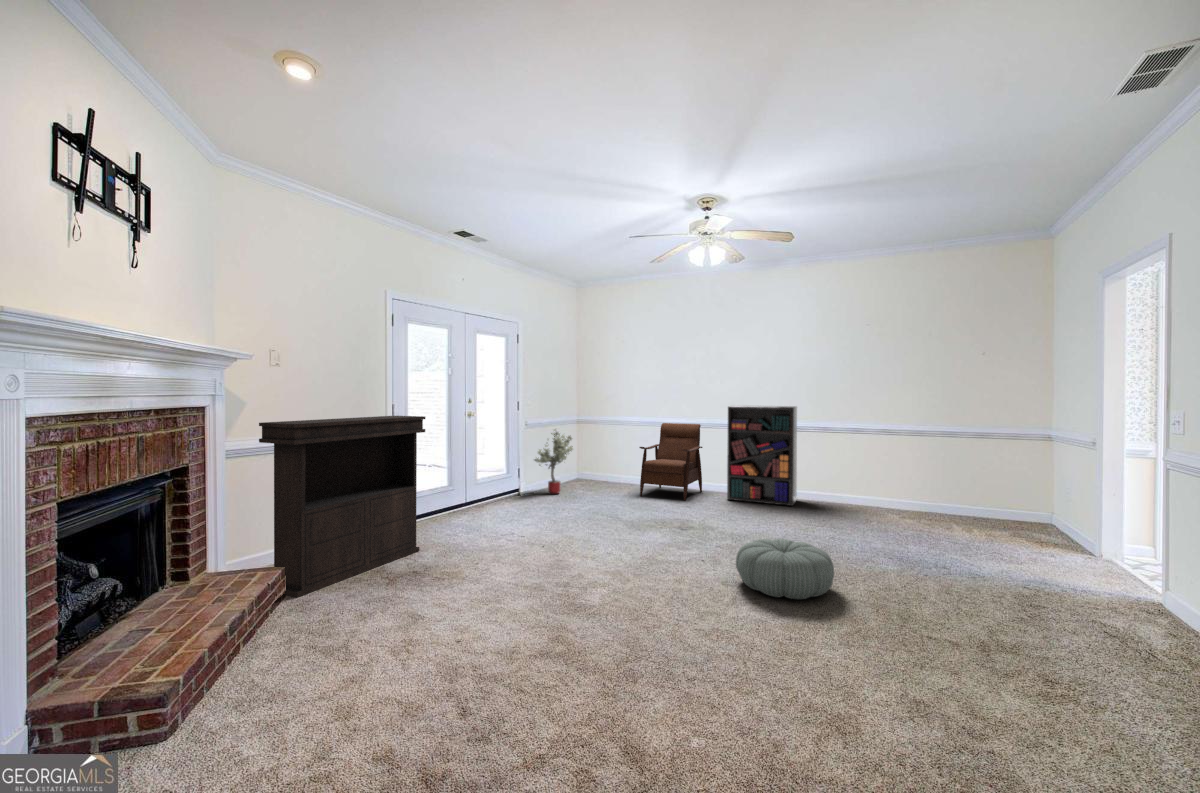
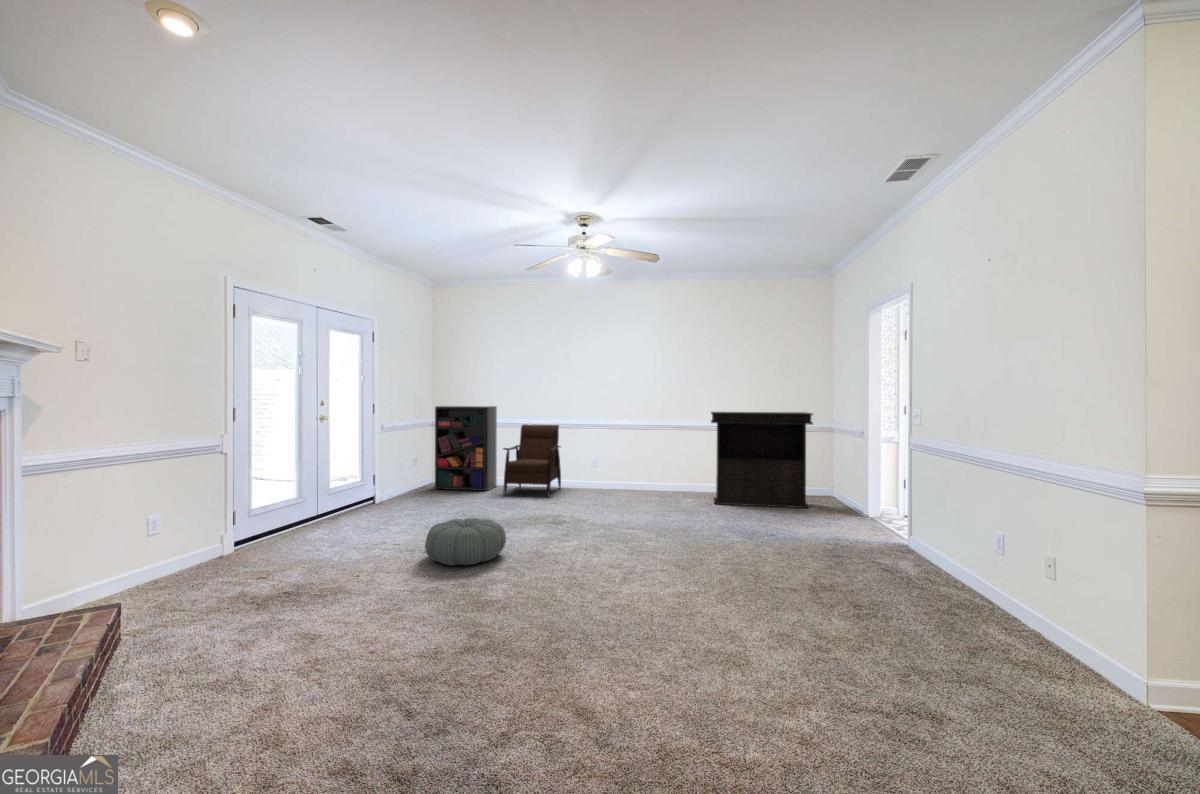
bookshelf: present [727,405,797,506] -> present [435,406,497,491]
console table: present [259,416,425,597] -> present [711,412,813,508]
potted tree: present [535,429,573,494] -> none [390,432,434,500]
pouf: present [736,539,834,599] -> present [425,518,506,565]

